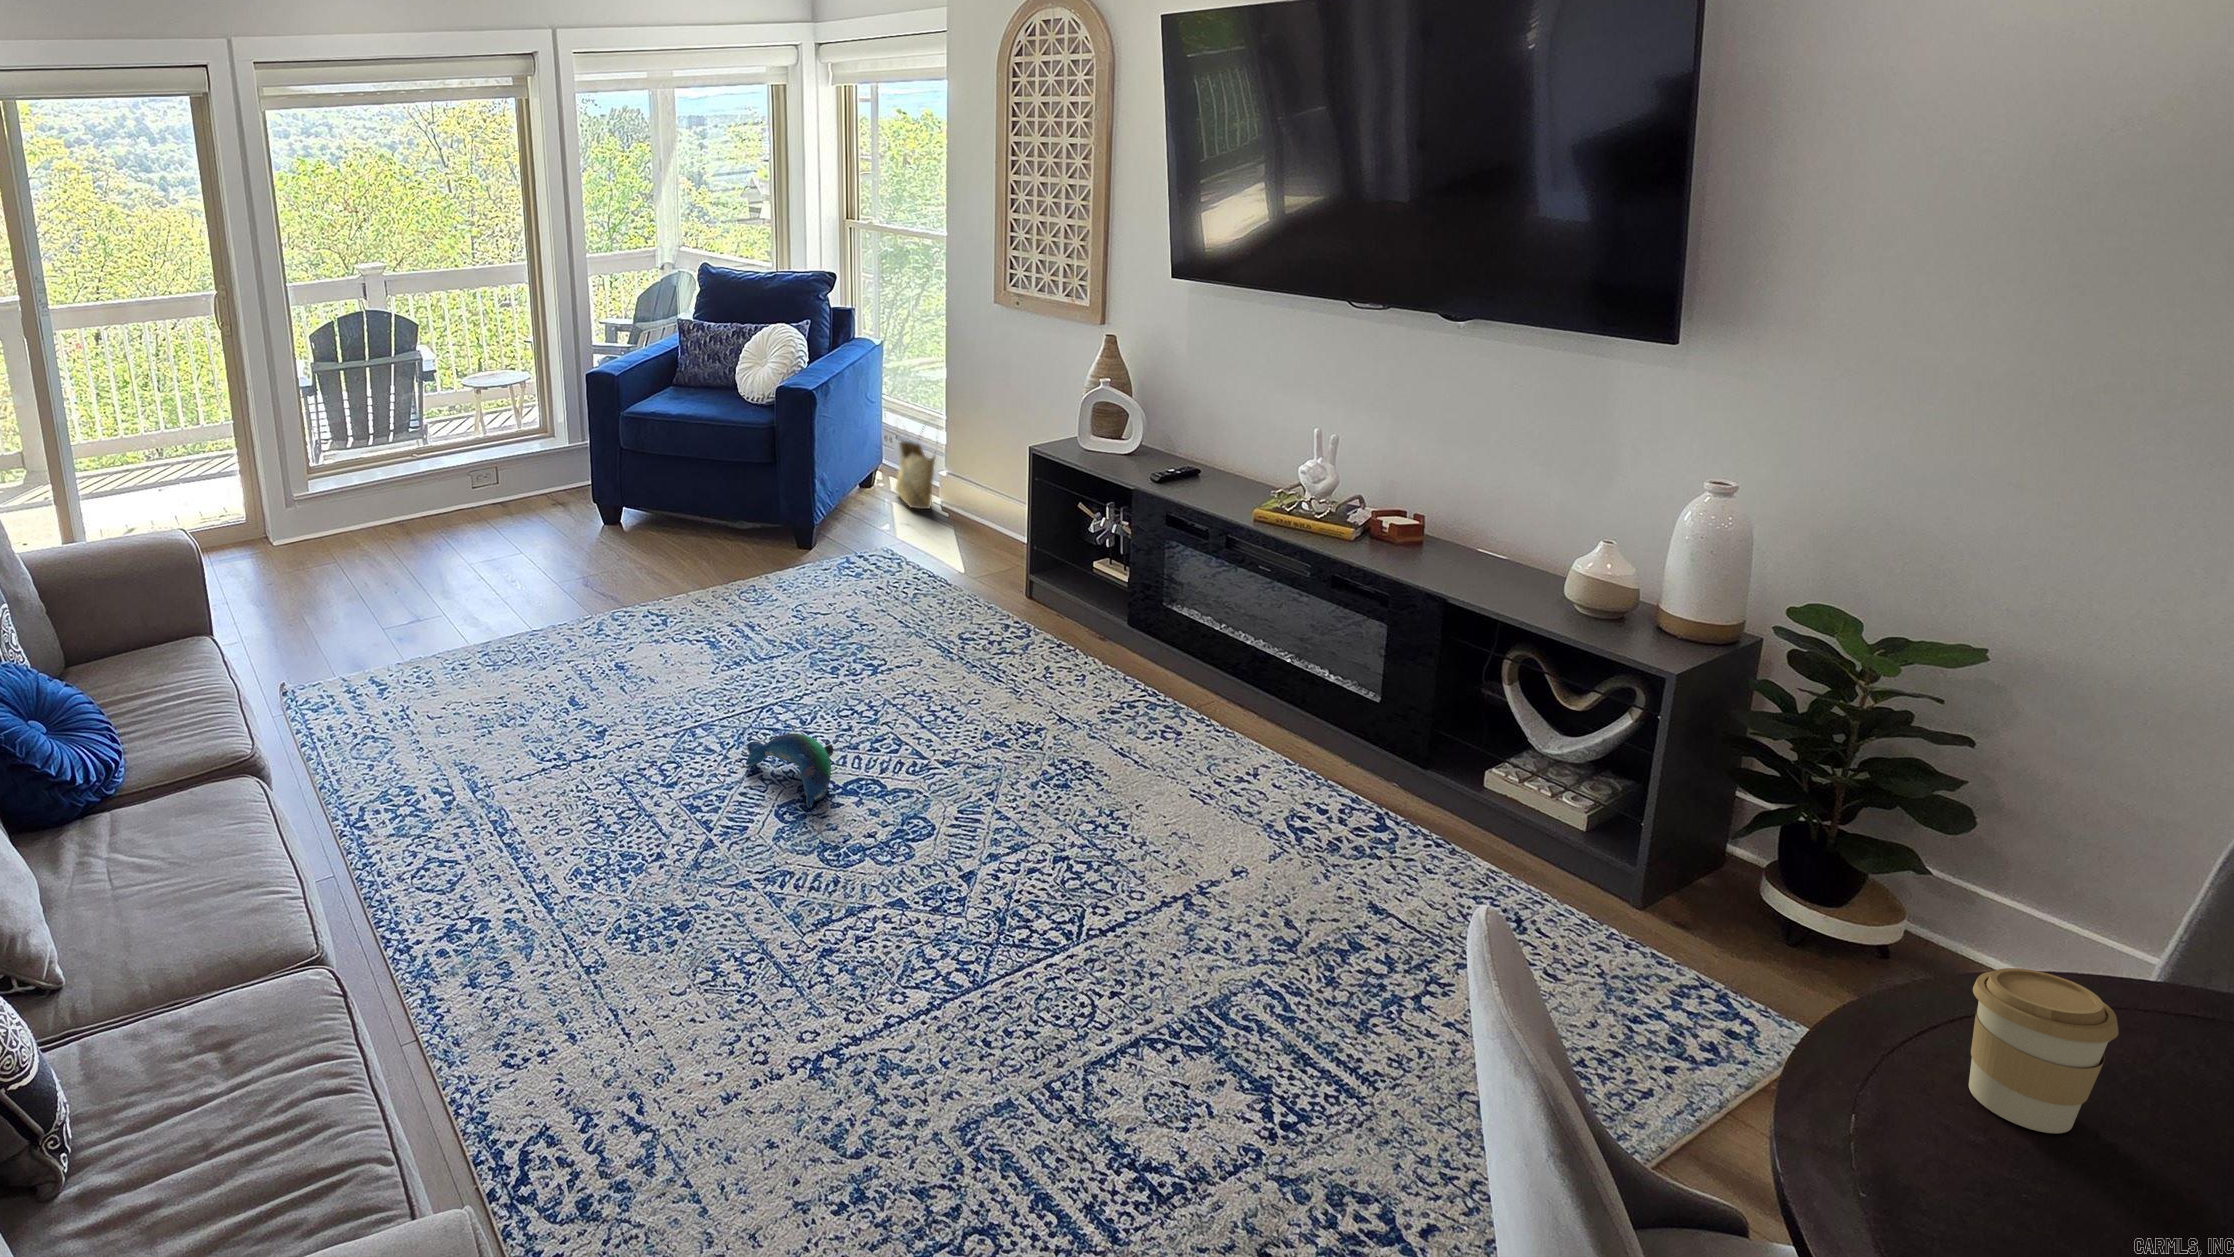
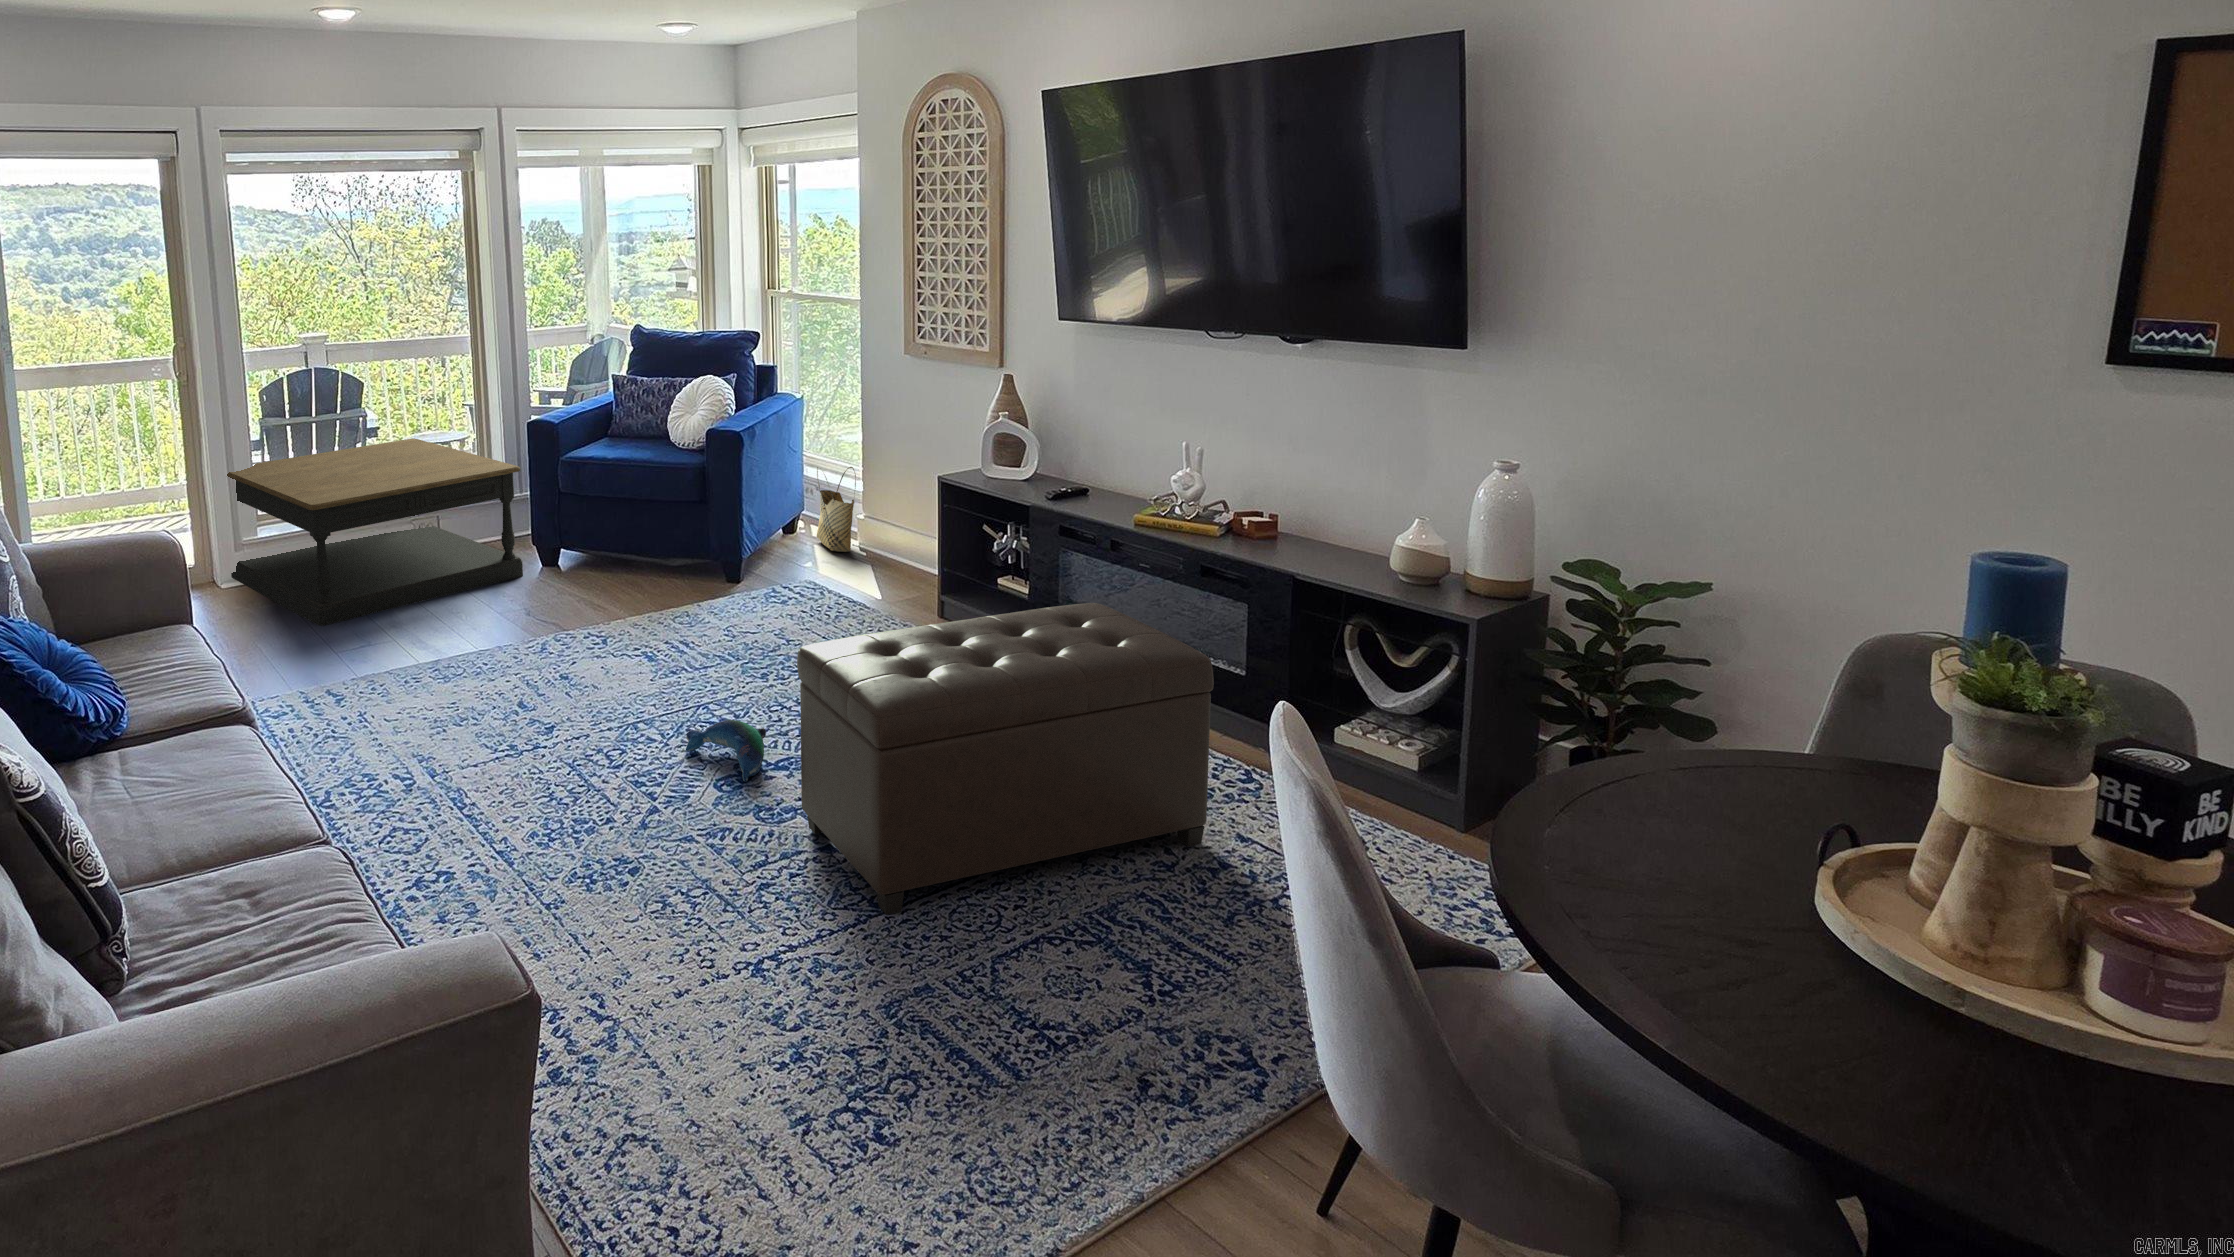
coffee table: none [273,383,585,594] -> present [227,438,523,626]
ottoman: none [866,625,1351,998] -> present [797,603,1214,915]
coffee cup: present [1969,968,2118,1133] -> none [1627,722,1720,837]

